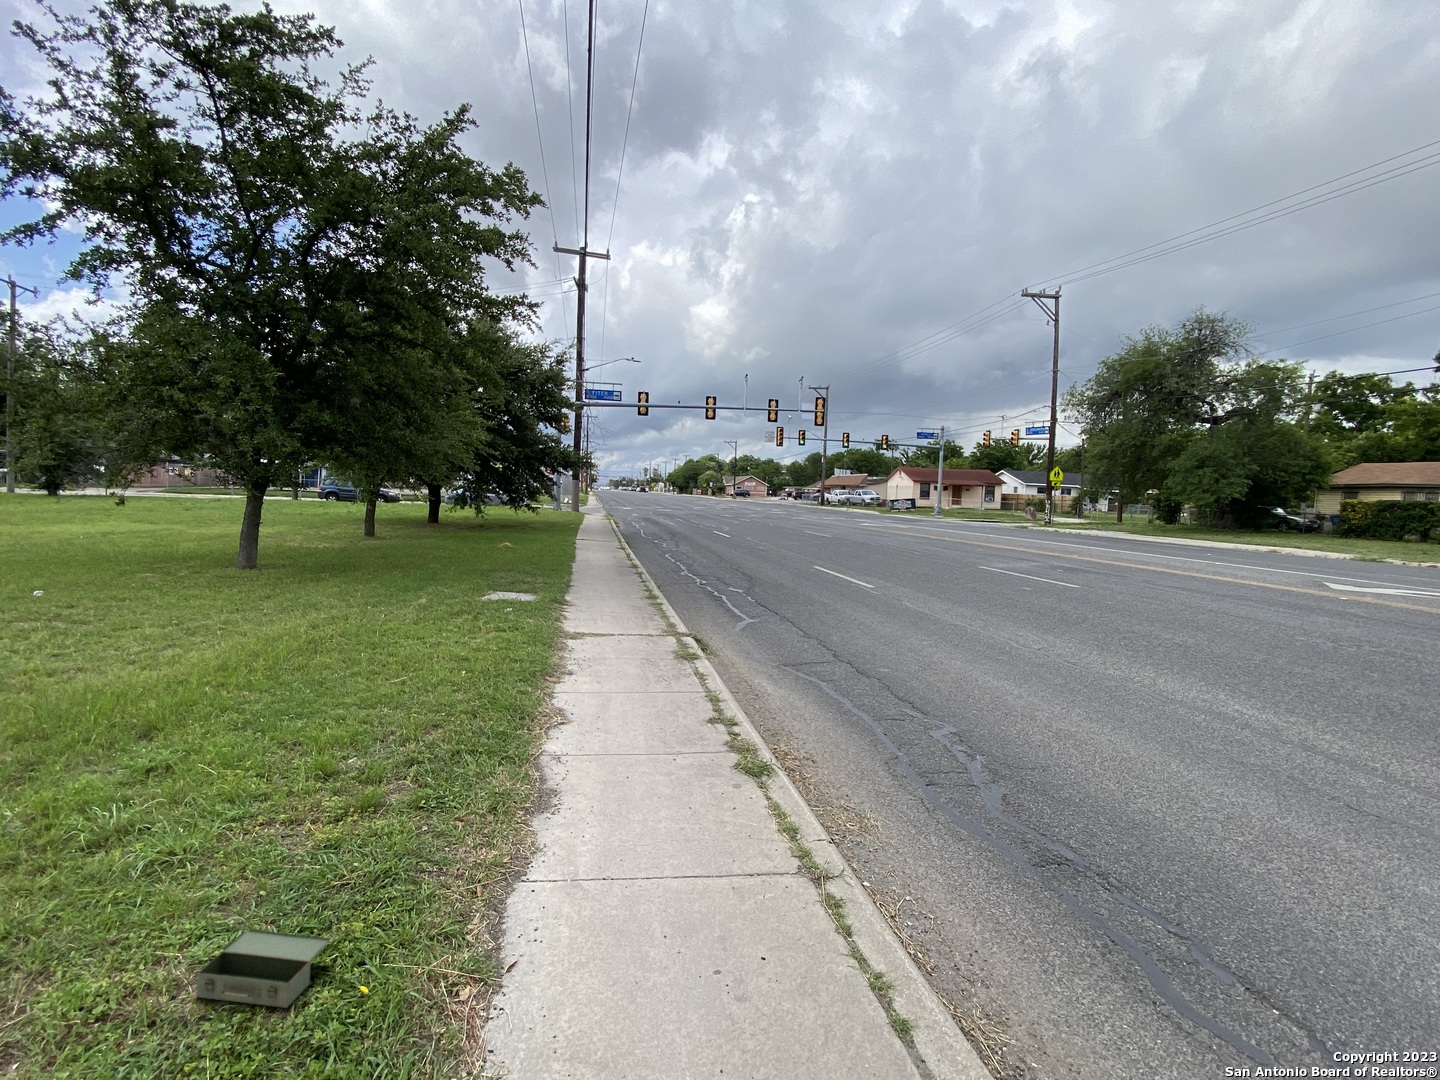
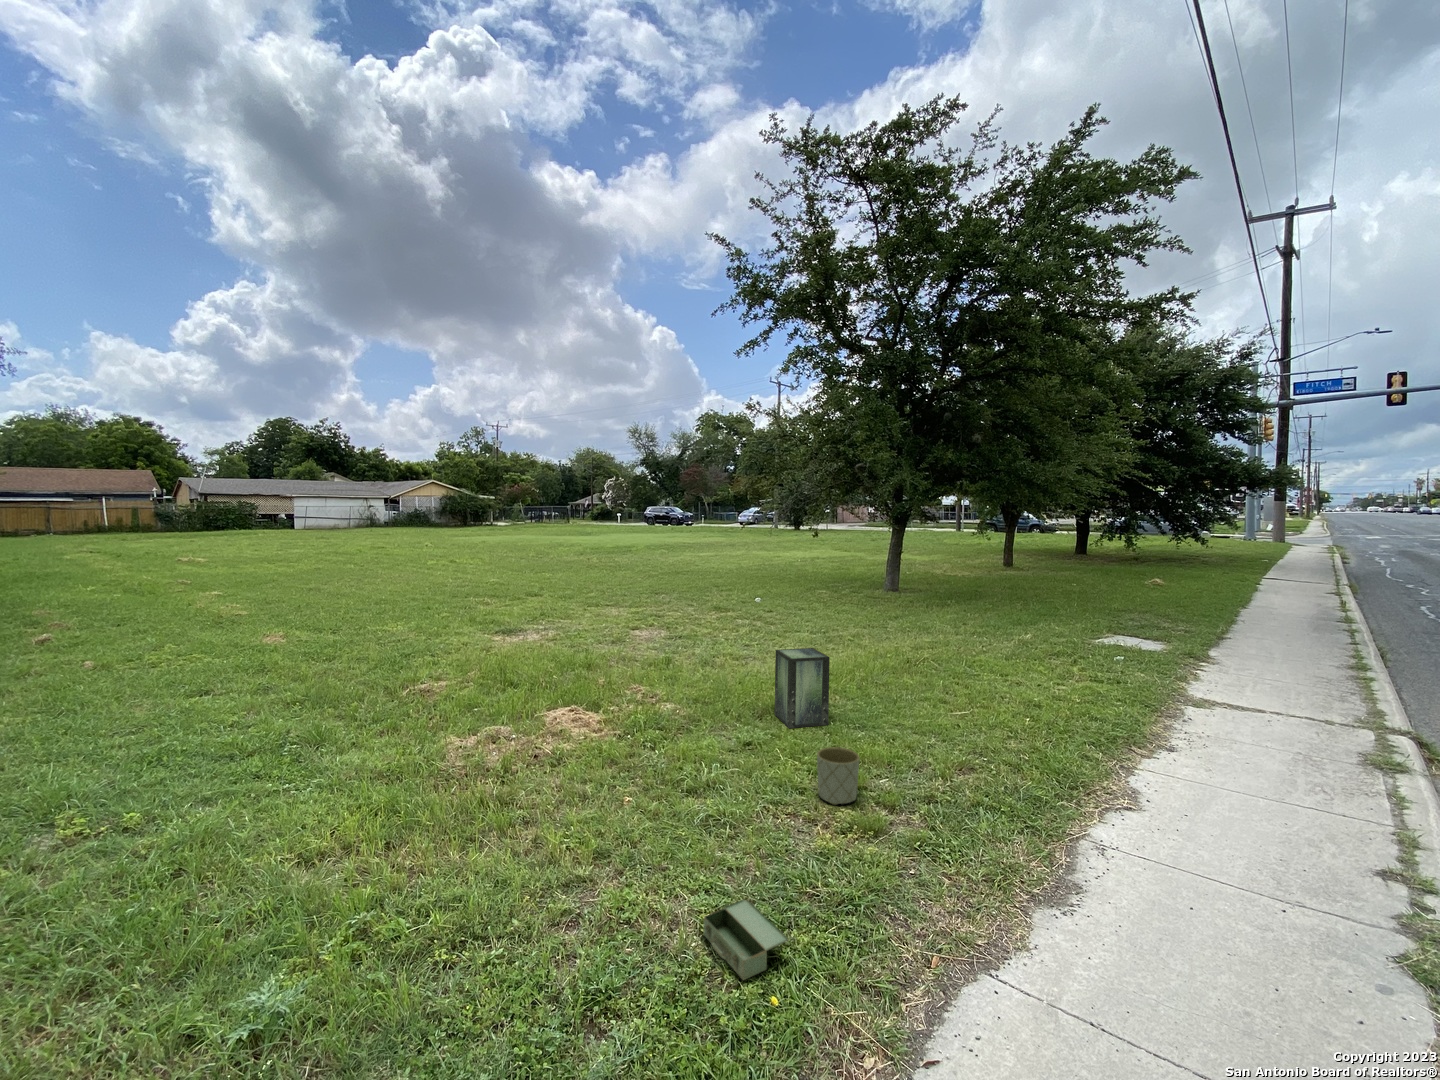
storage box: none [127,629,226,741] -> present [775,648,830,728]
planter: none [259,736,319,804] -> present [817,747,860,805]

